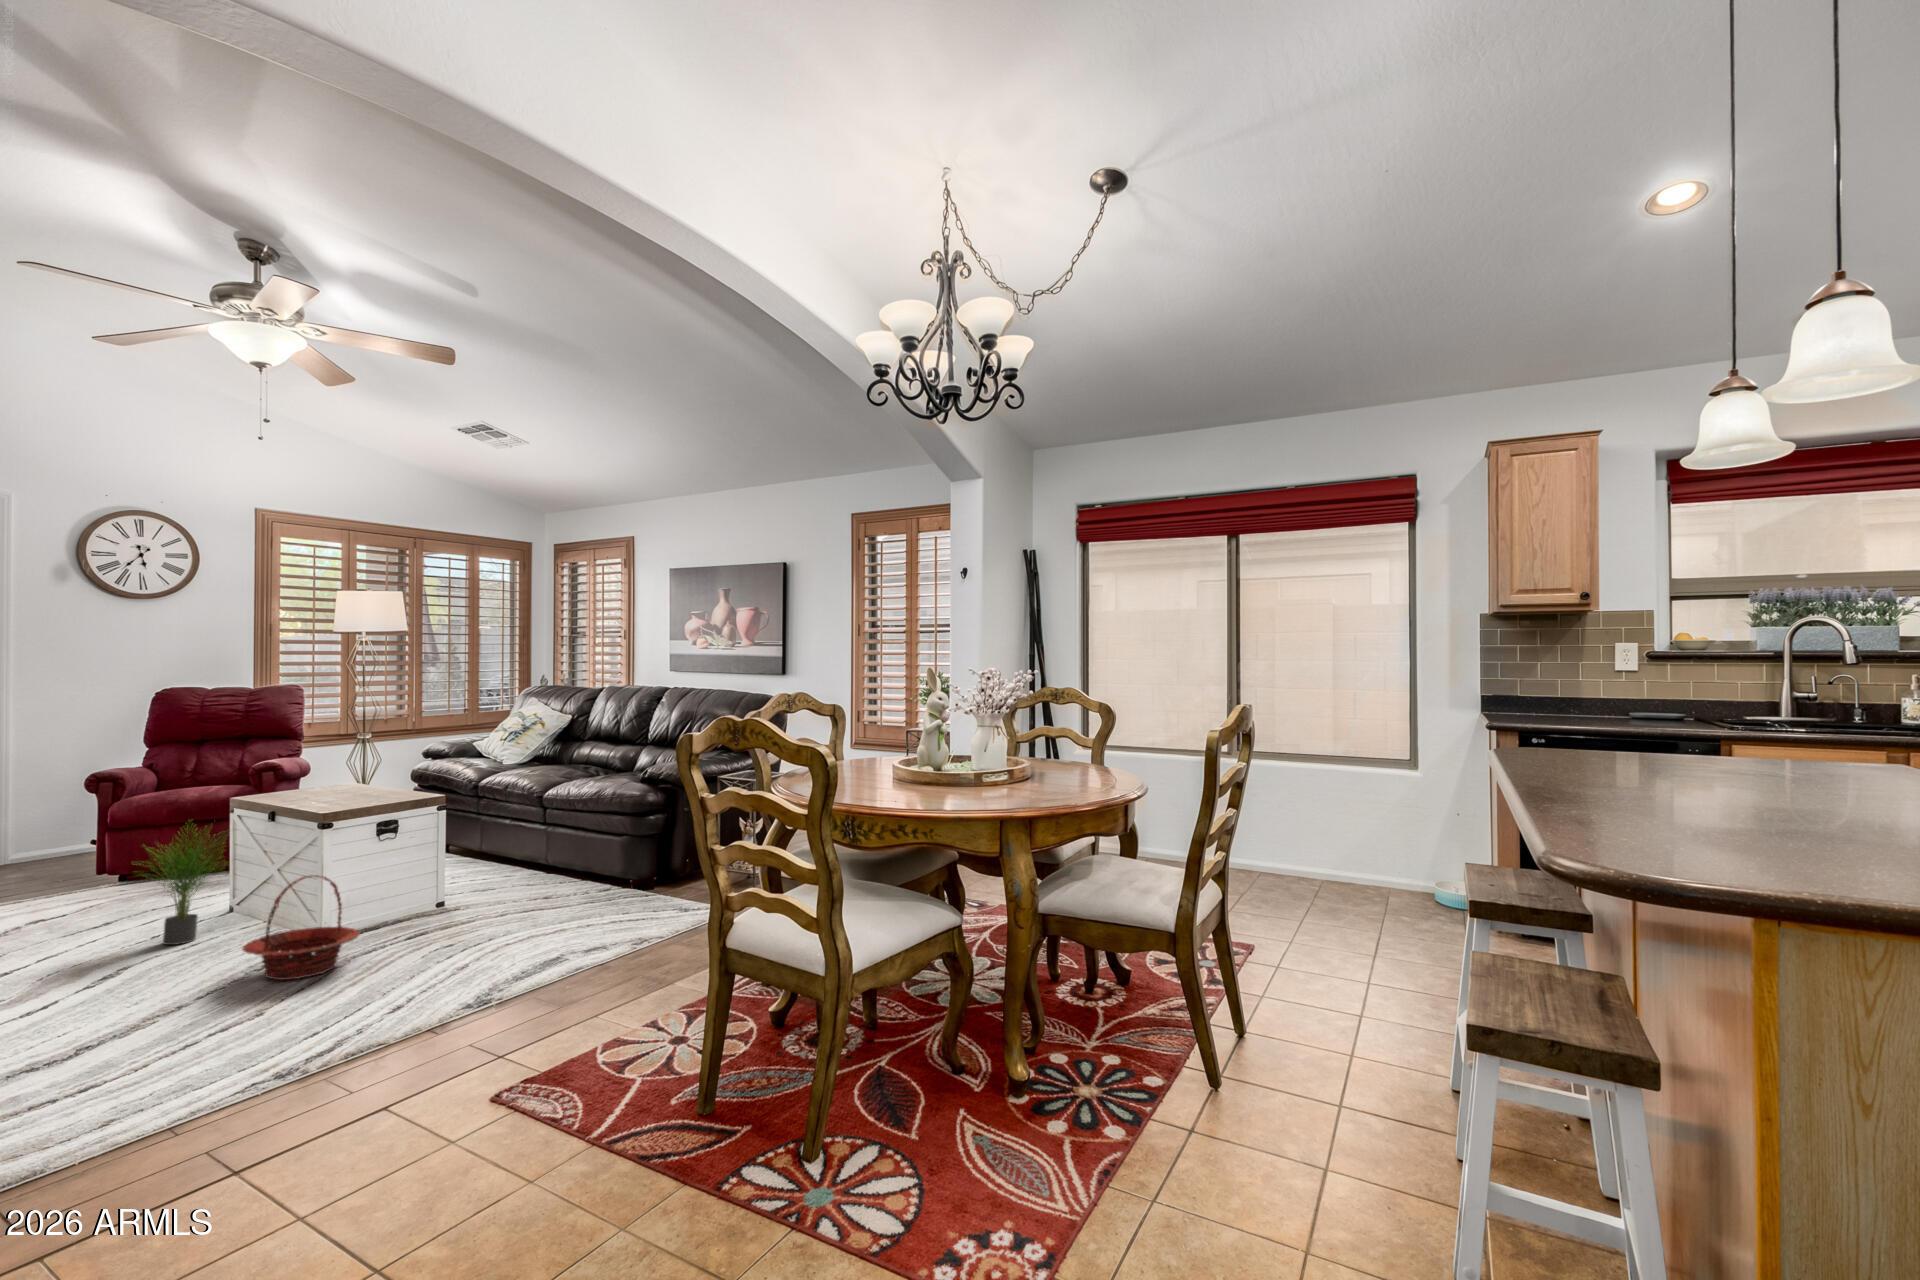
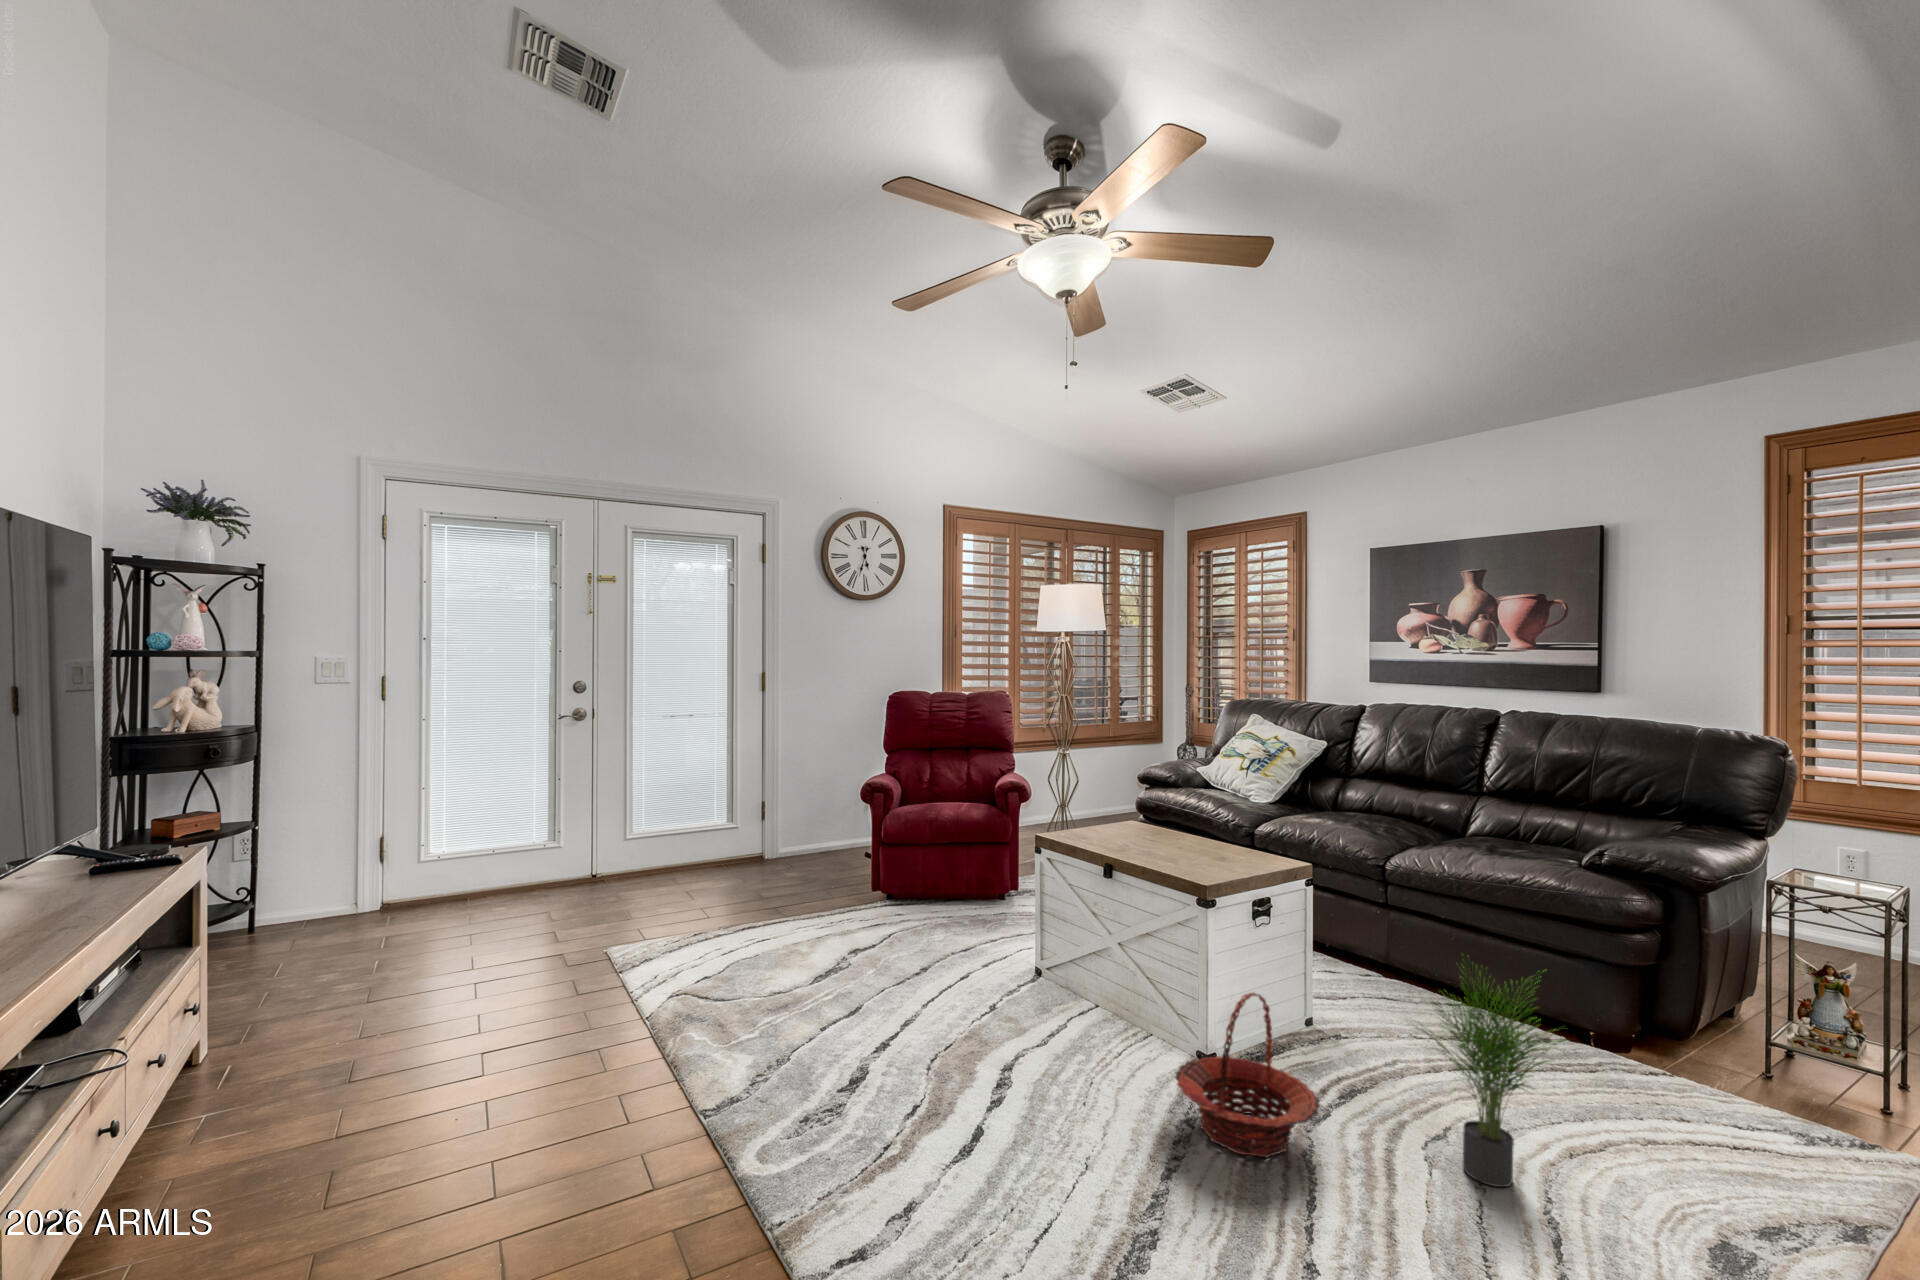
potted plant: present [143,826,224,945] -> present [1416,967,1562,1187]

